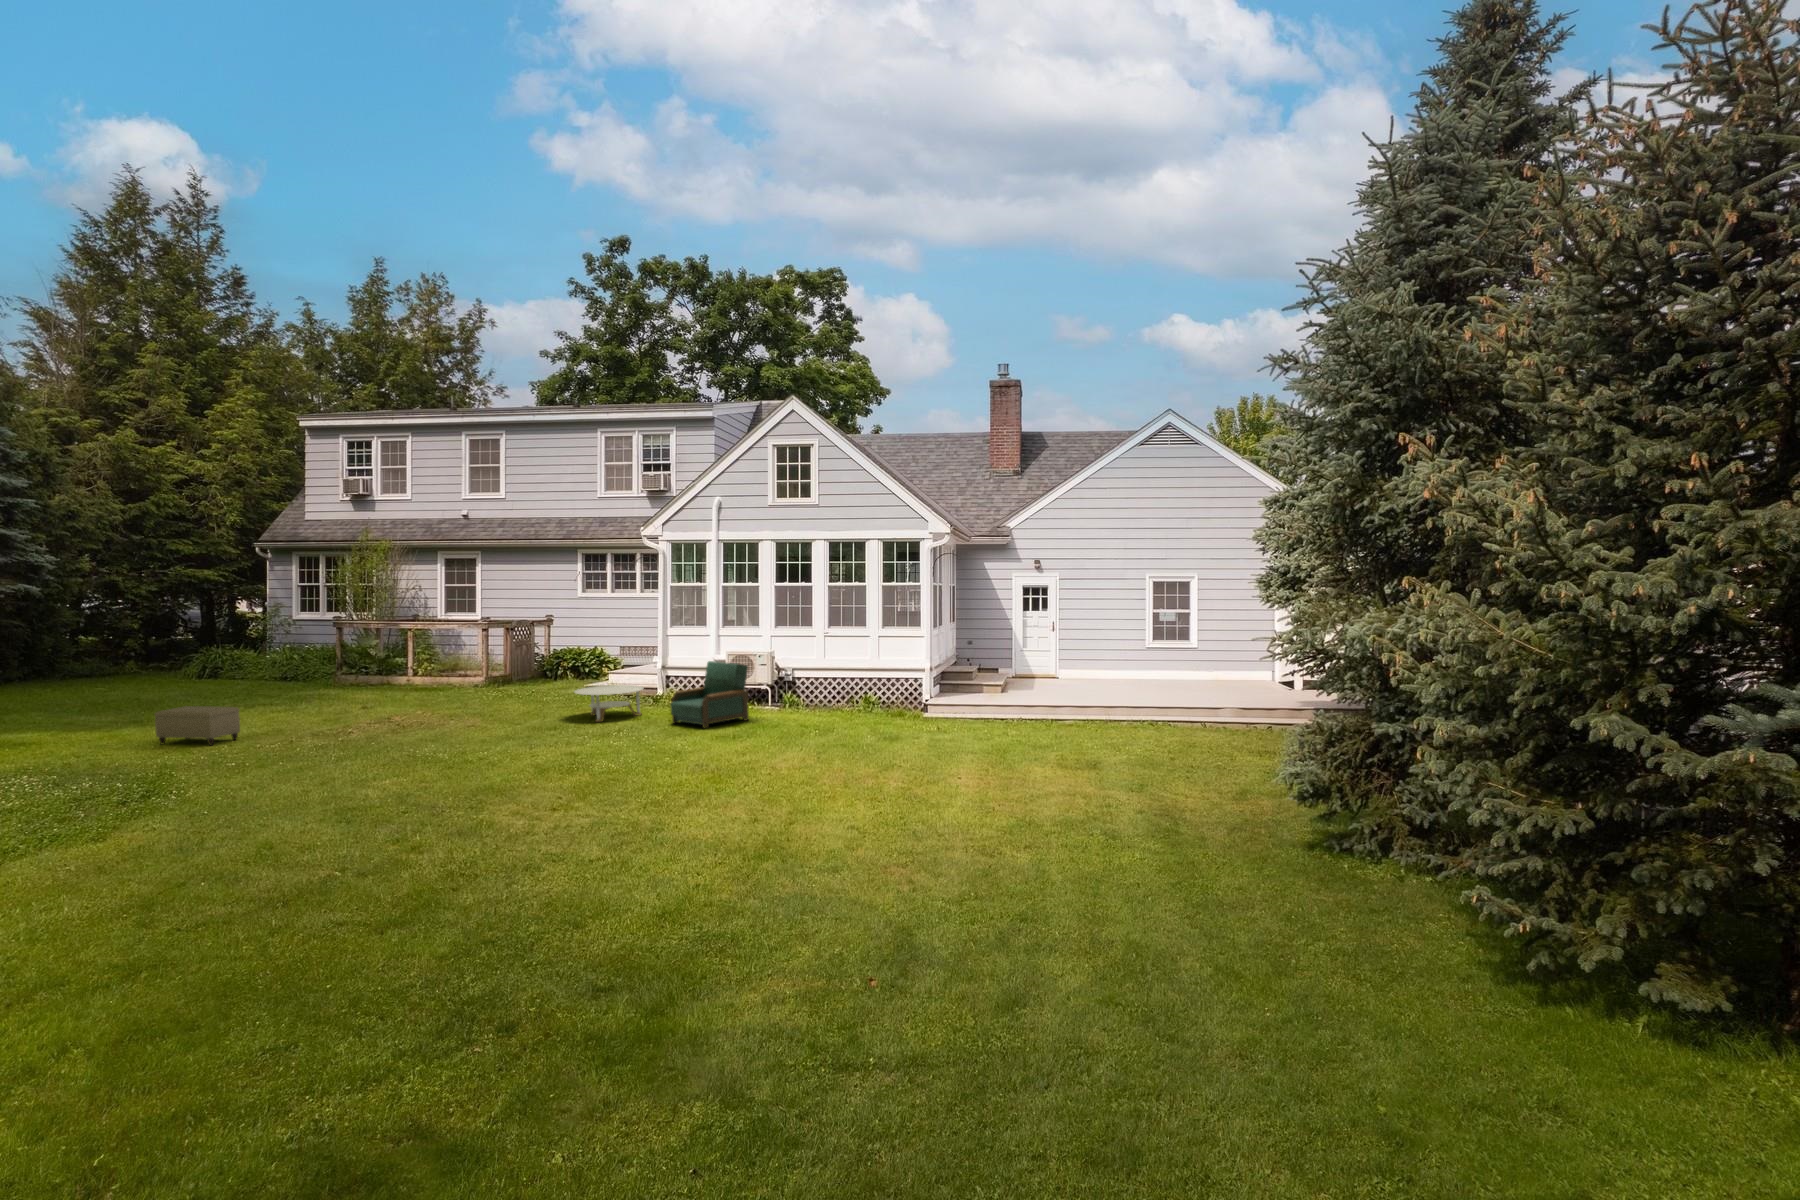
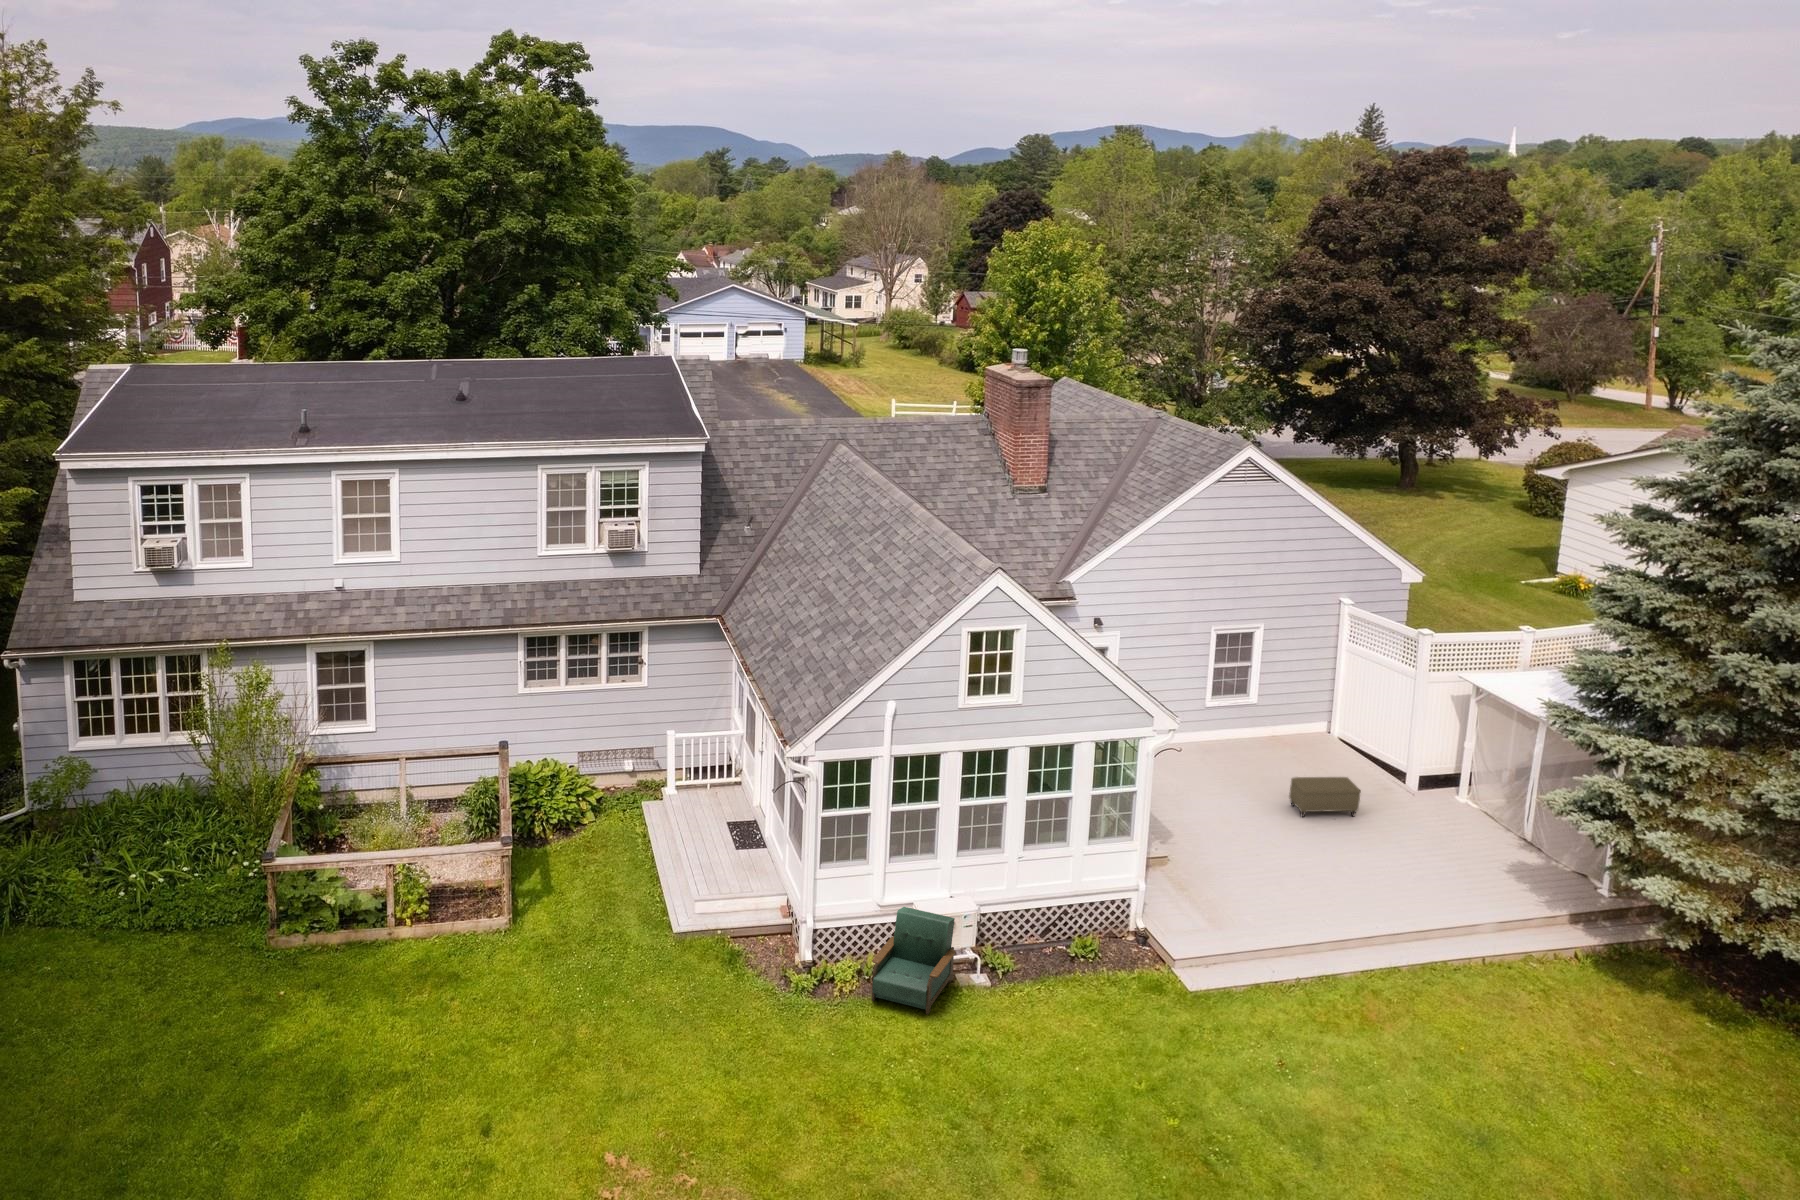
round table: present [574,685,643,722] -> none [724,930,811,1004]
ottoman: present [155,706,240,746] -> present [1289,777,1361,817]

